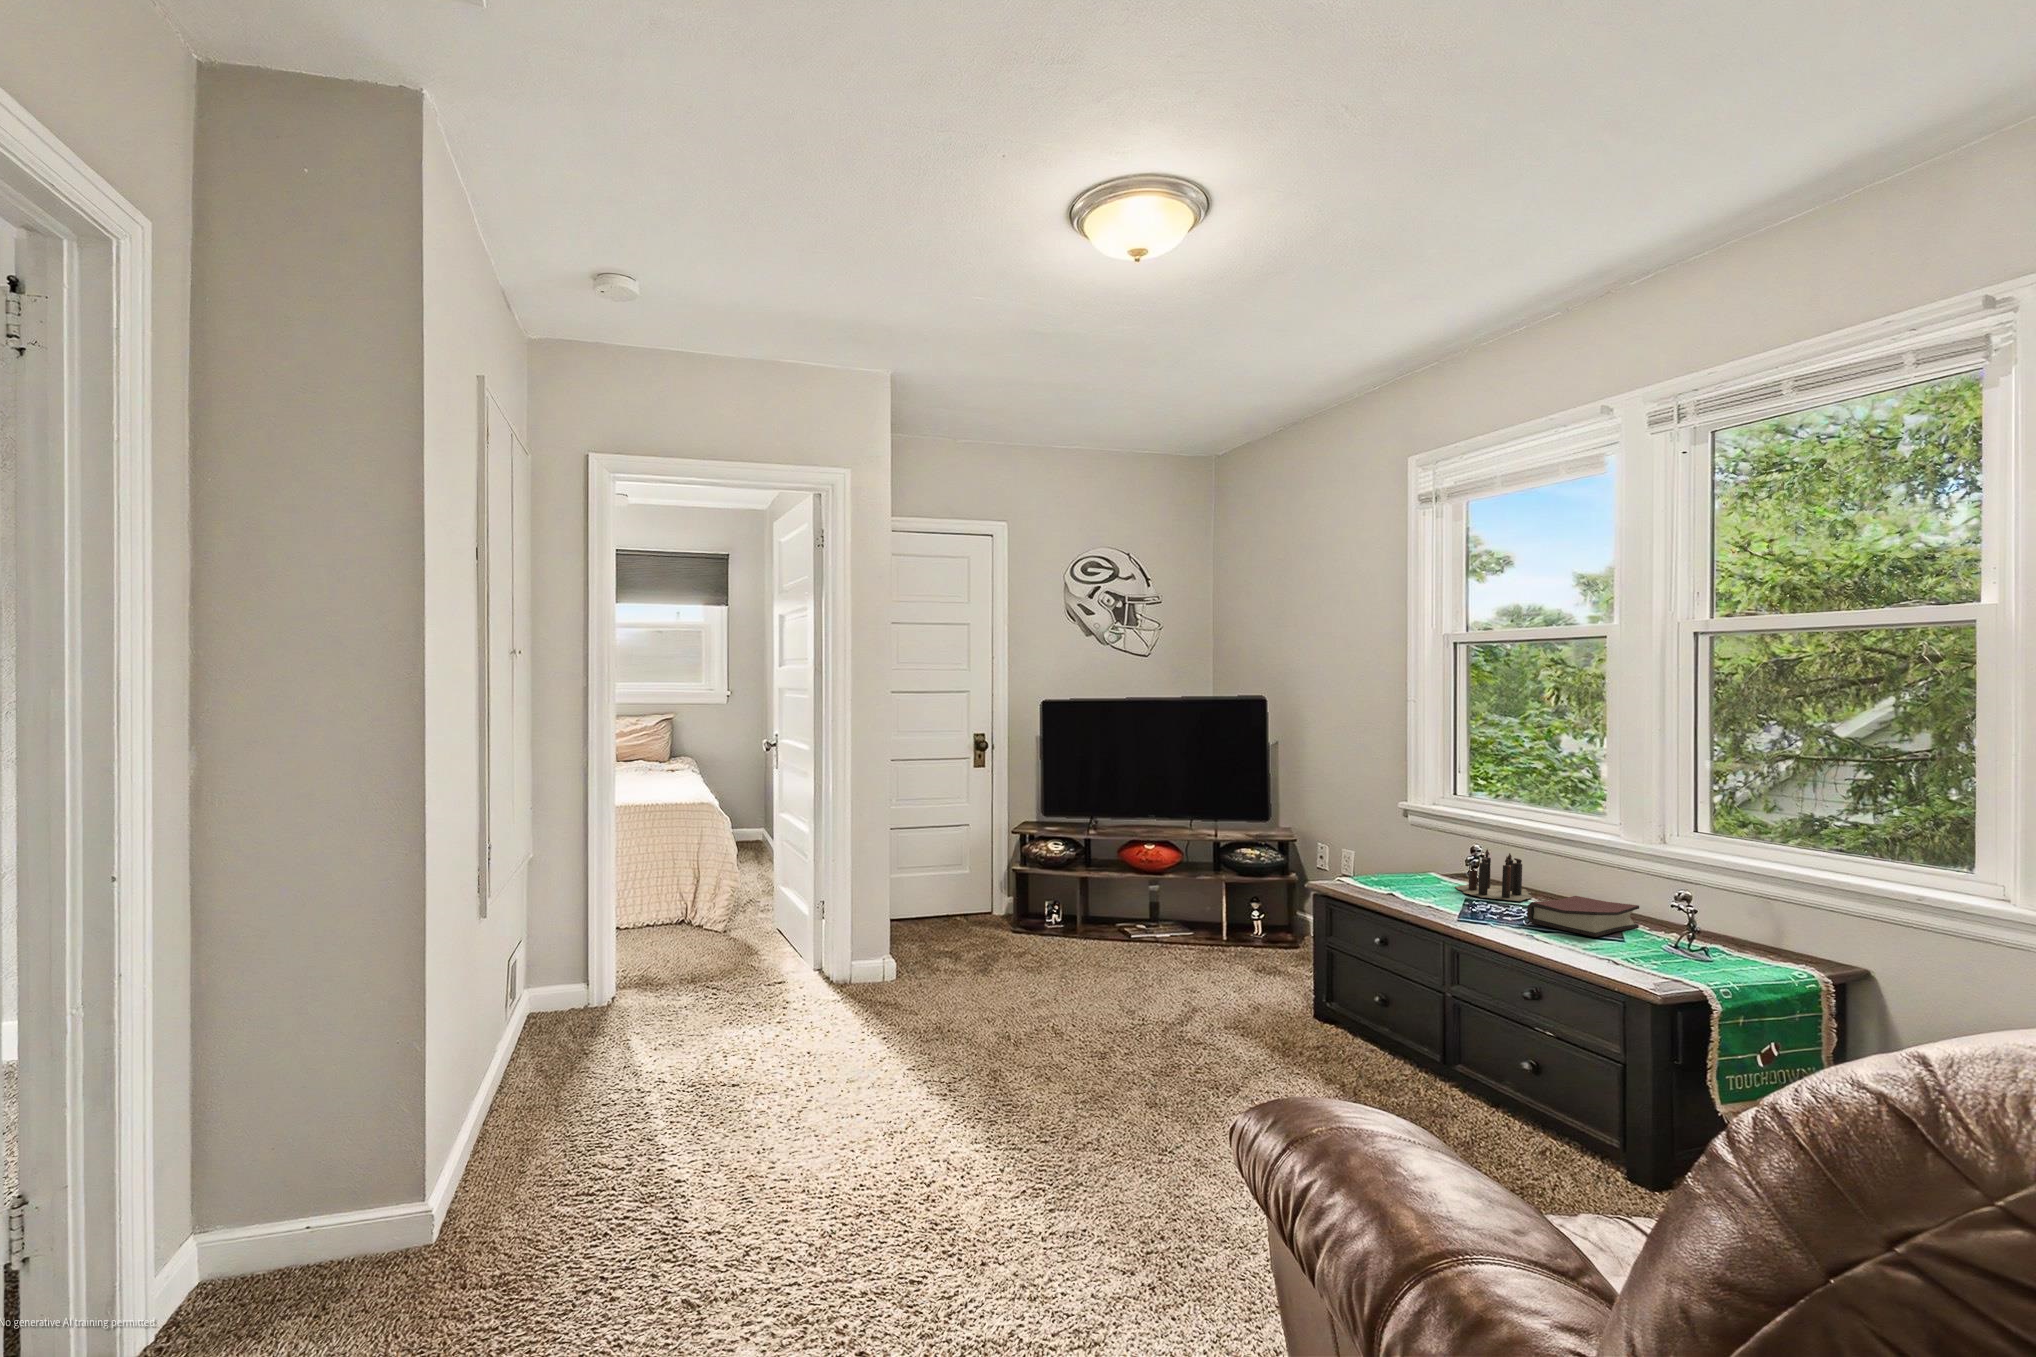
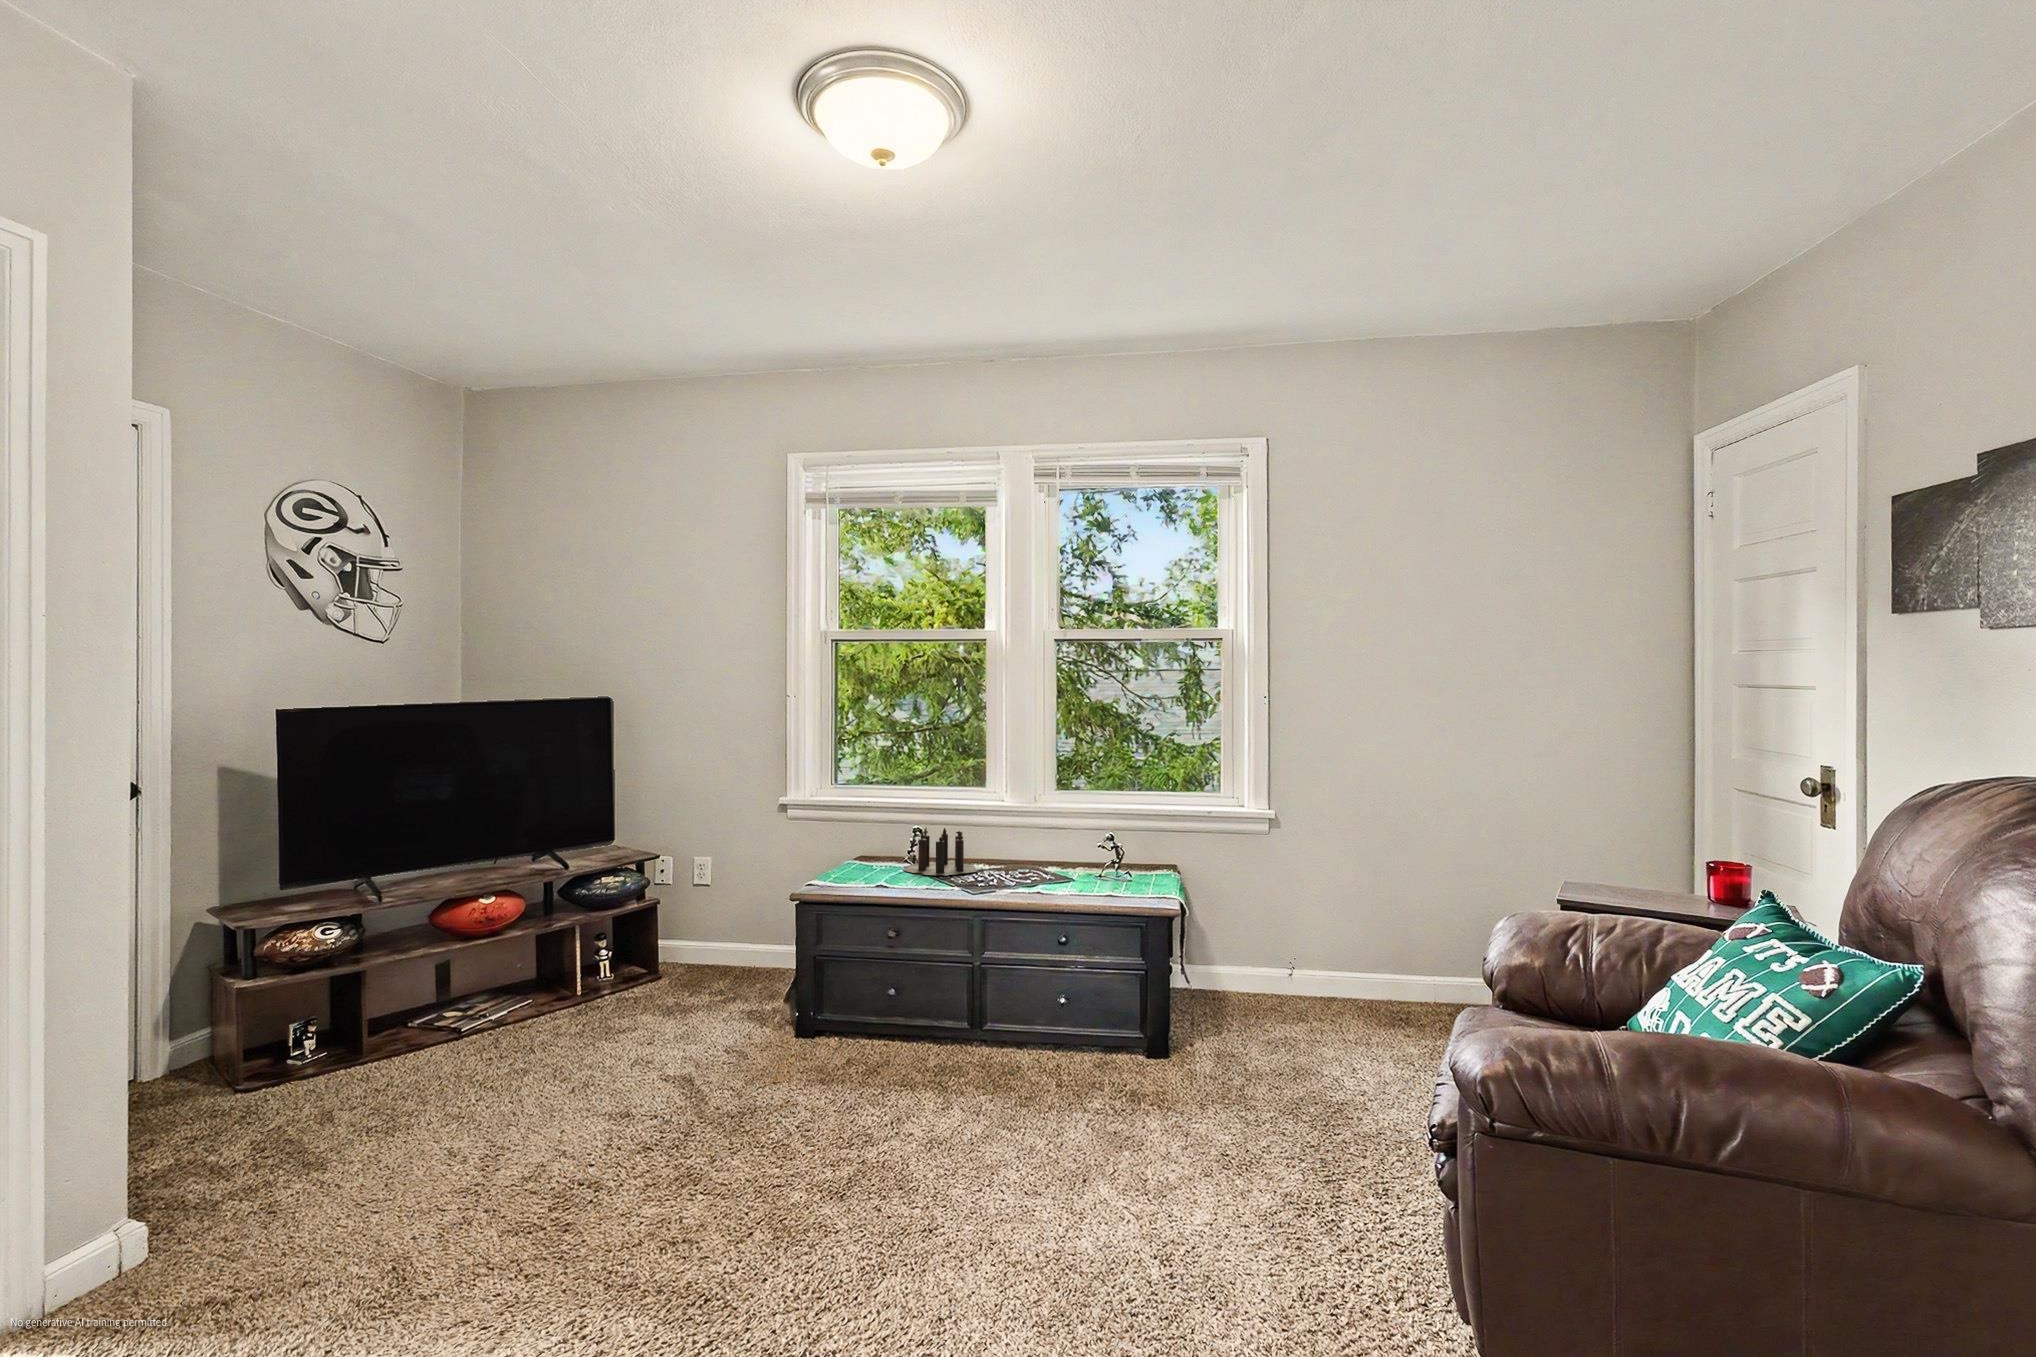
hardback book: present [1527,896,1639,937] -> none [1023,854,1089,889]

